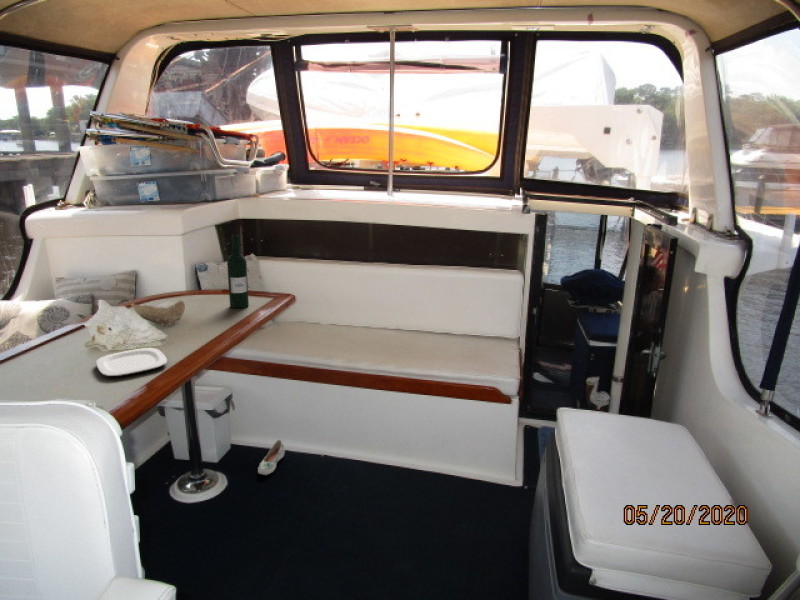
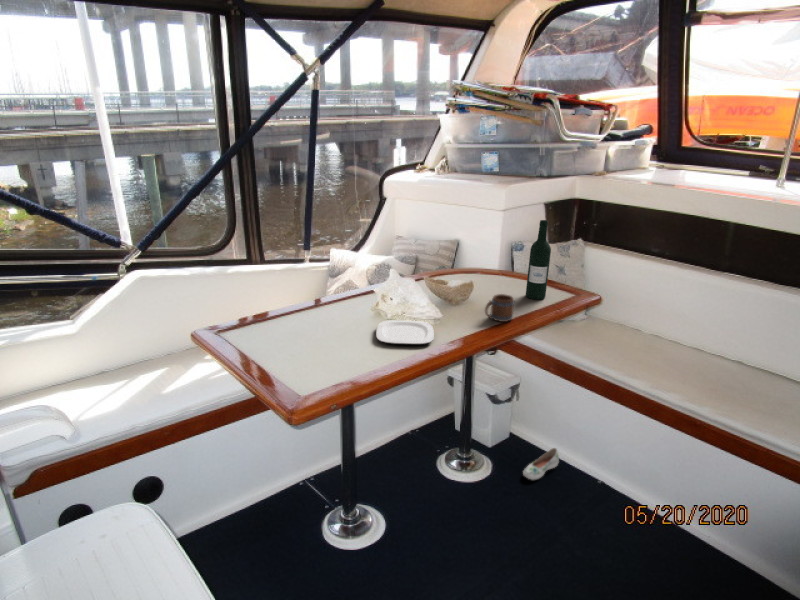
mug: none [205,306,232,332] -> present [485,294,515,322]

